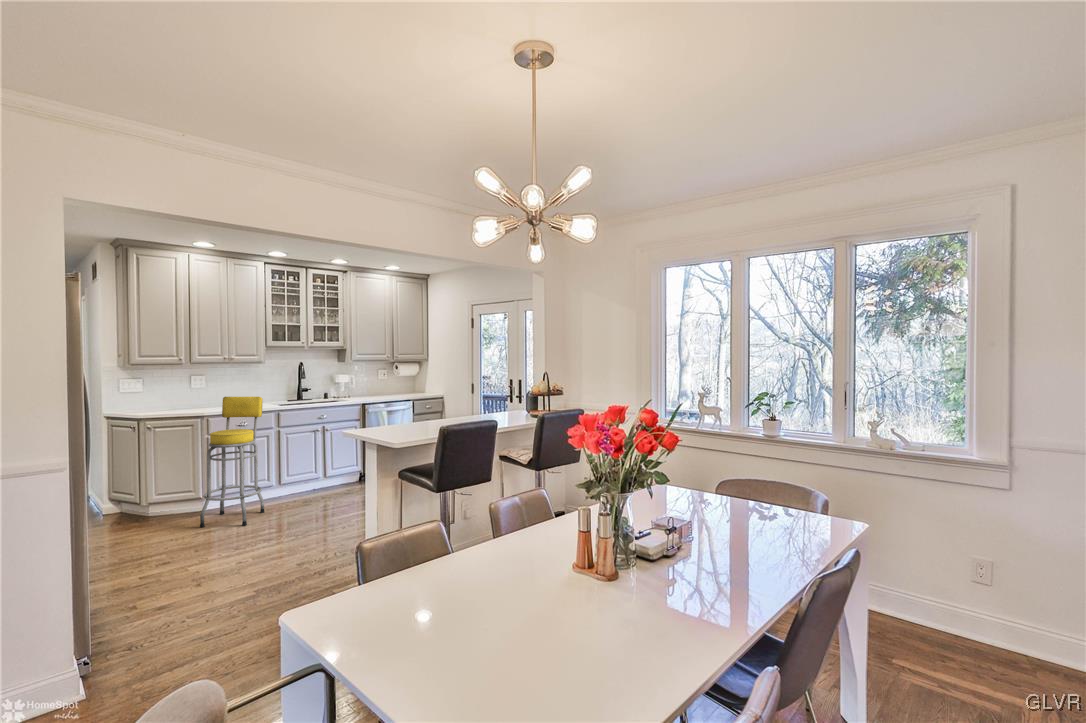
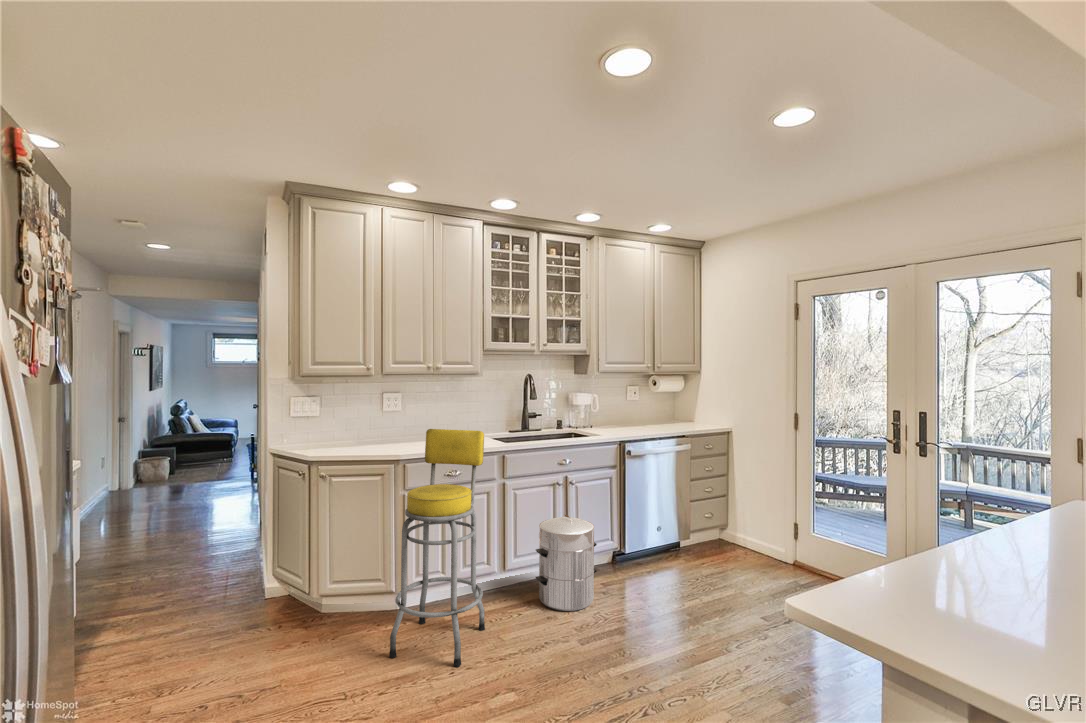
waste bin: none [300,447,342,501] -> present [535,515,597,611]

